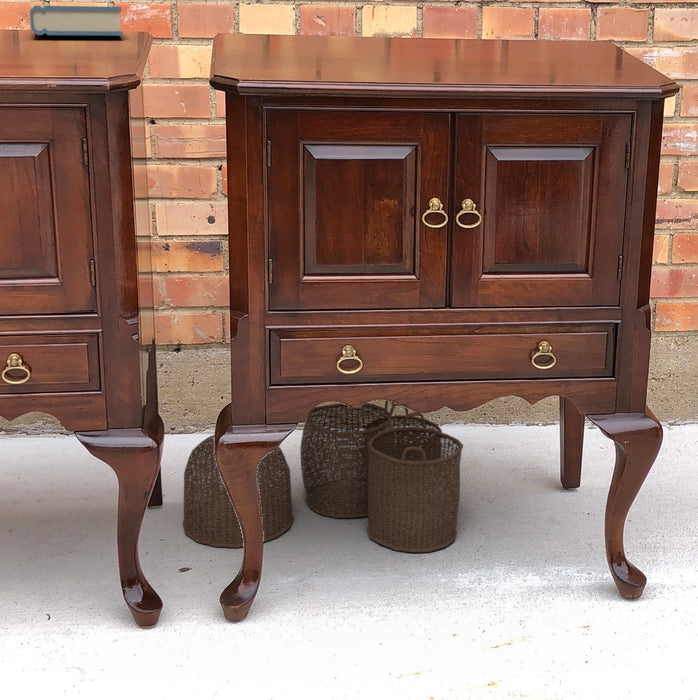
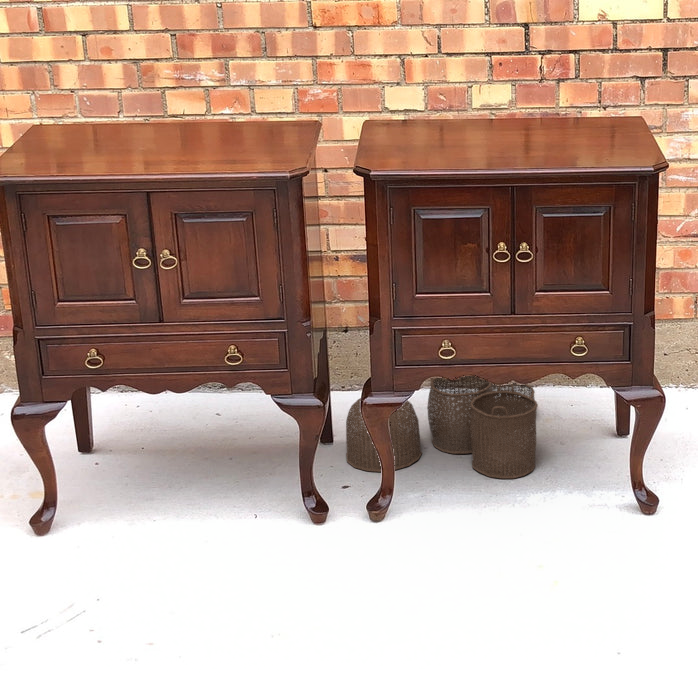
hardback book: present [30,6,123,36] -> none [240,102,301,132]

